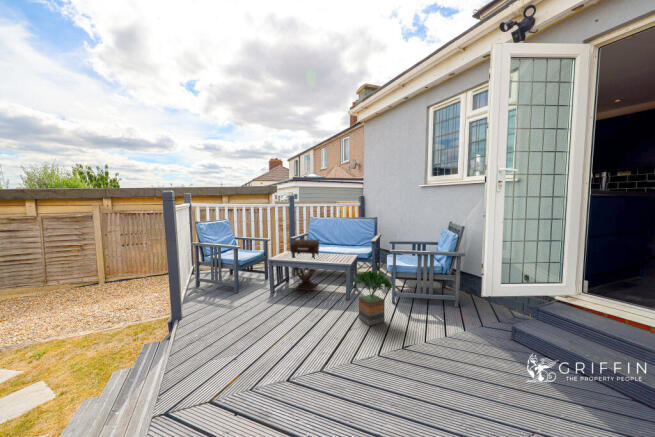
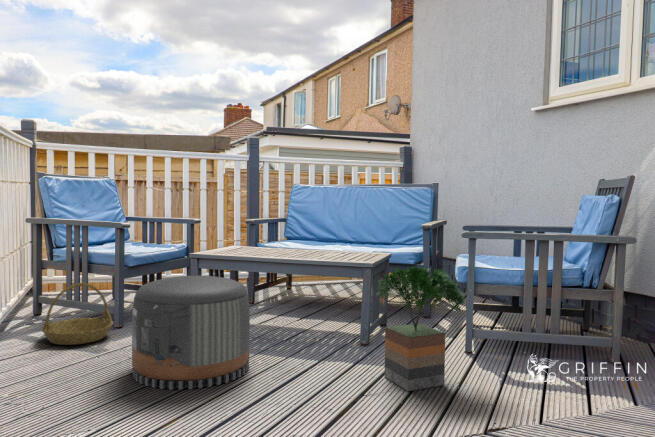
side table: present [291,239,319,291] -> none [240,218,306,328]
pouf: none [250,275,300,328] -> present [132,276,250,390]
basket: none [204,276,236,305] -> present [42,283,113,345]

